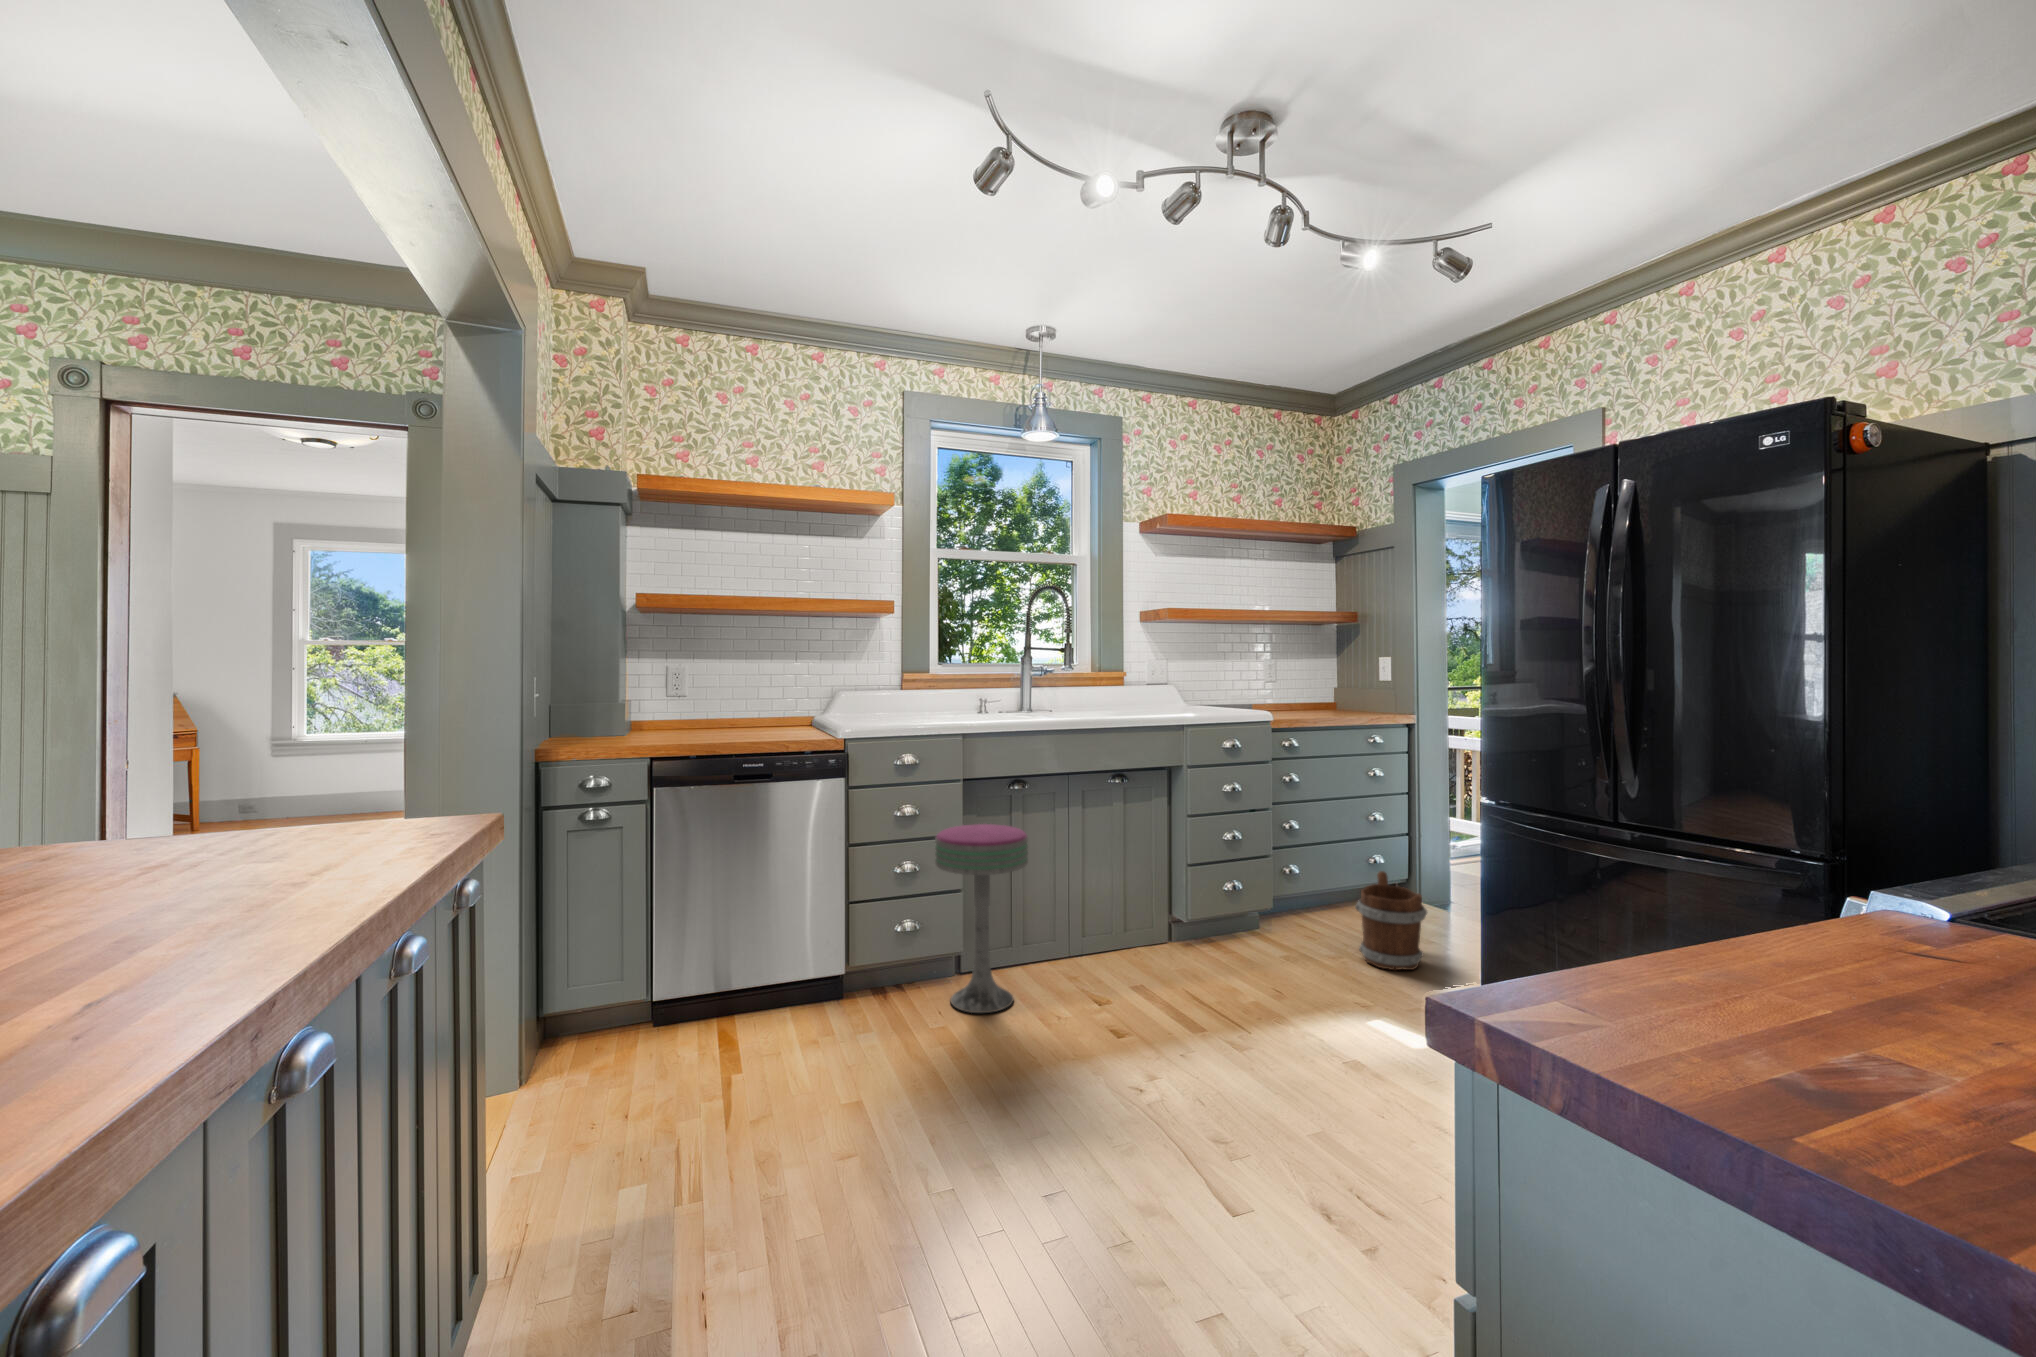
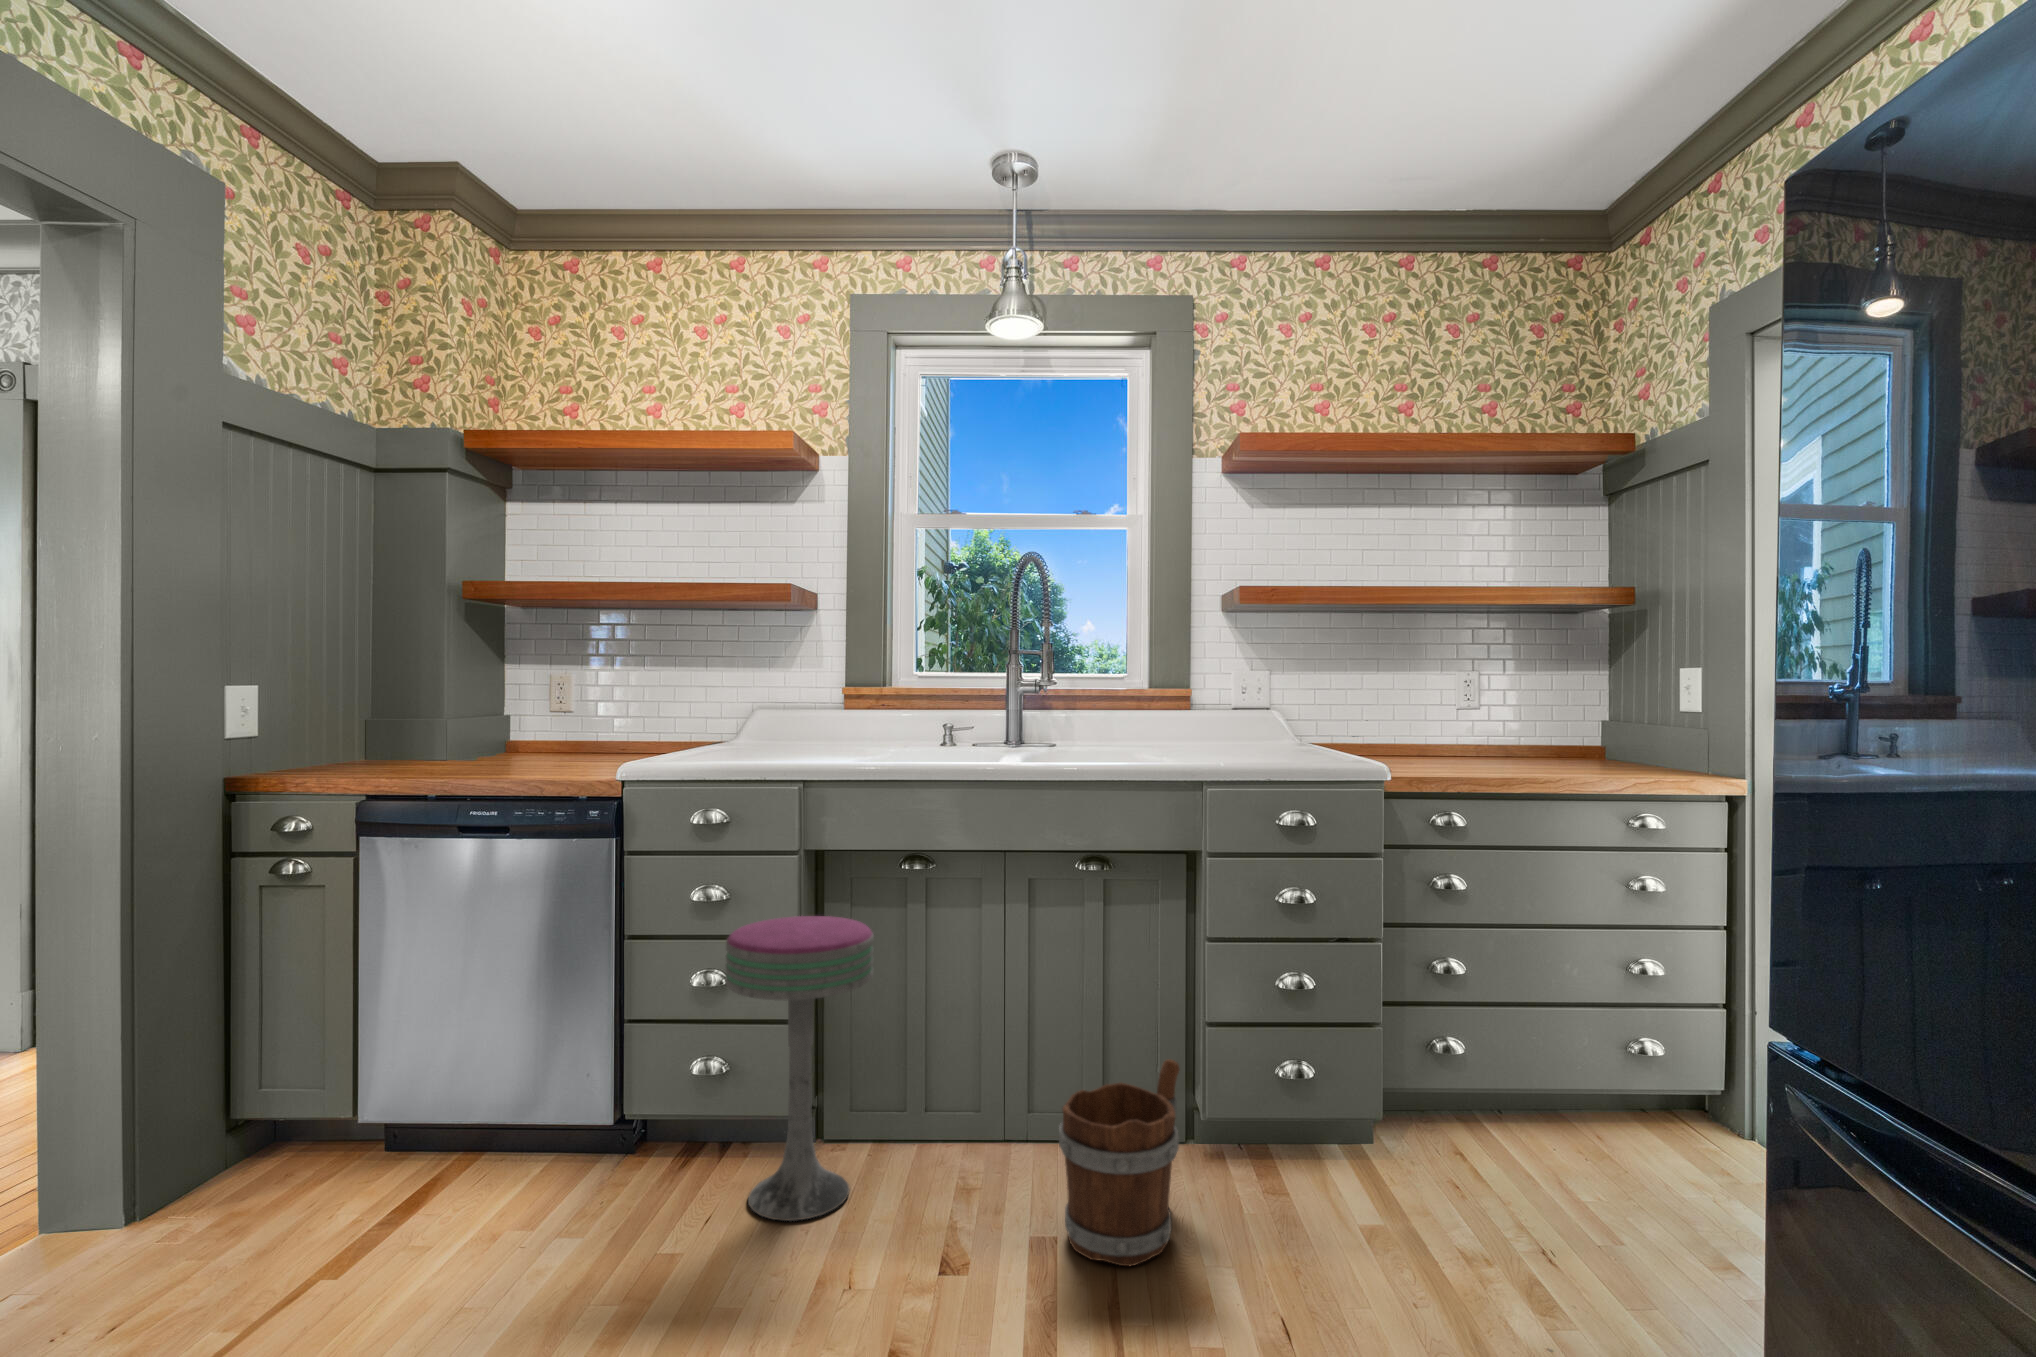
bucket: present [1355,871,1427,970] -> present [1059,1059,1180,1266]

